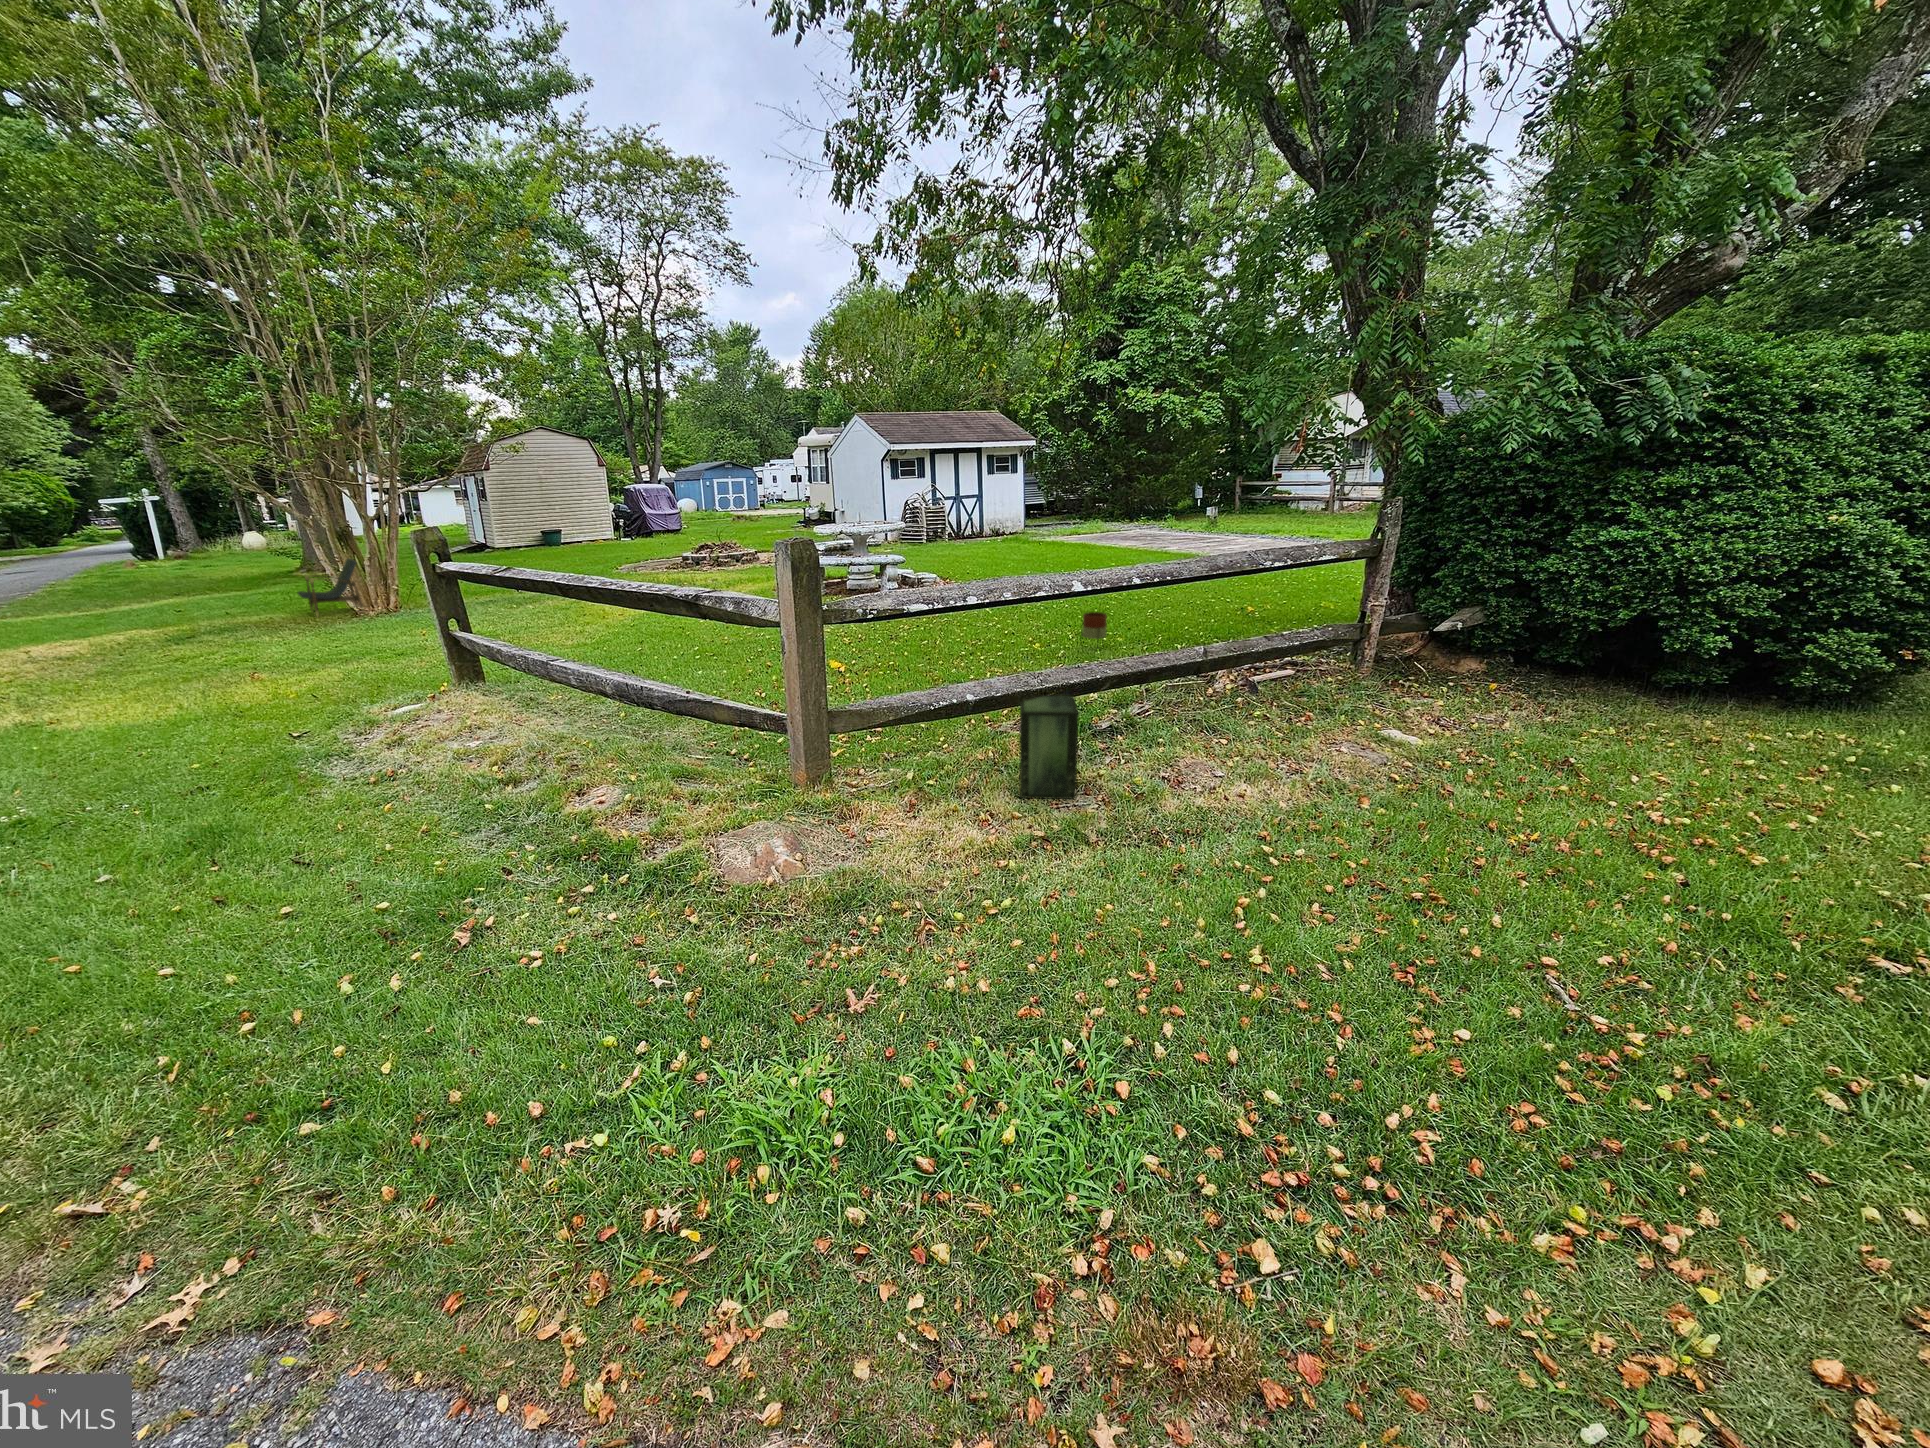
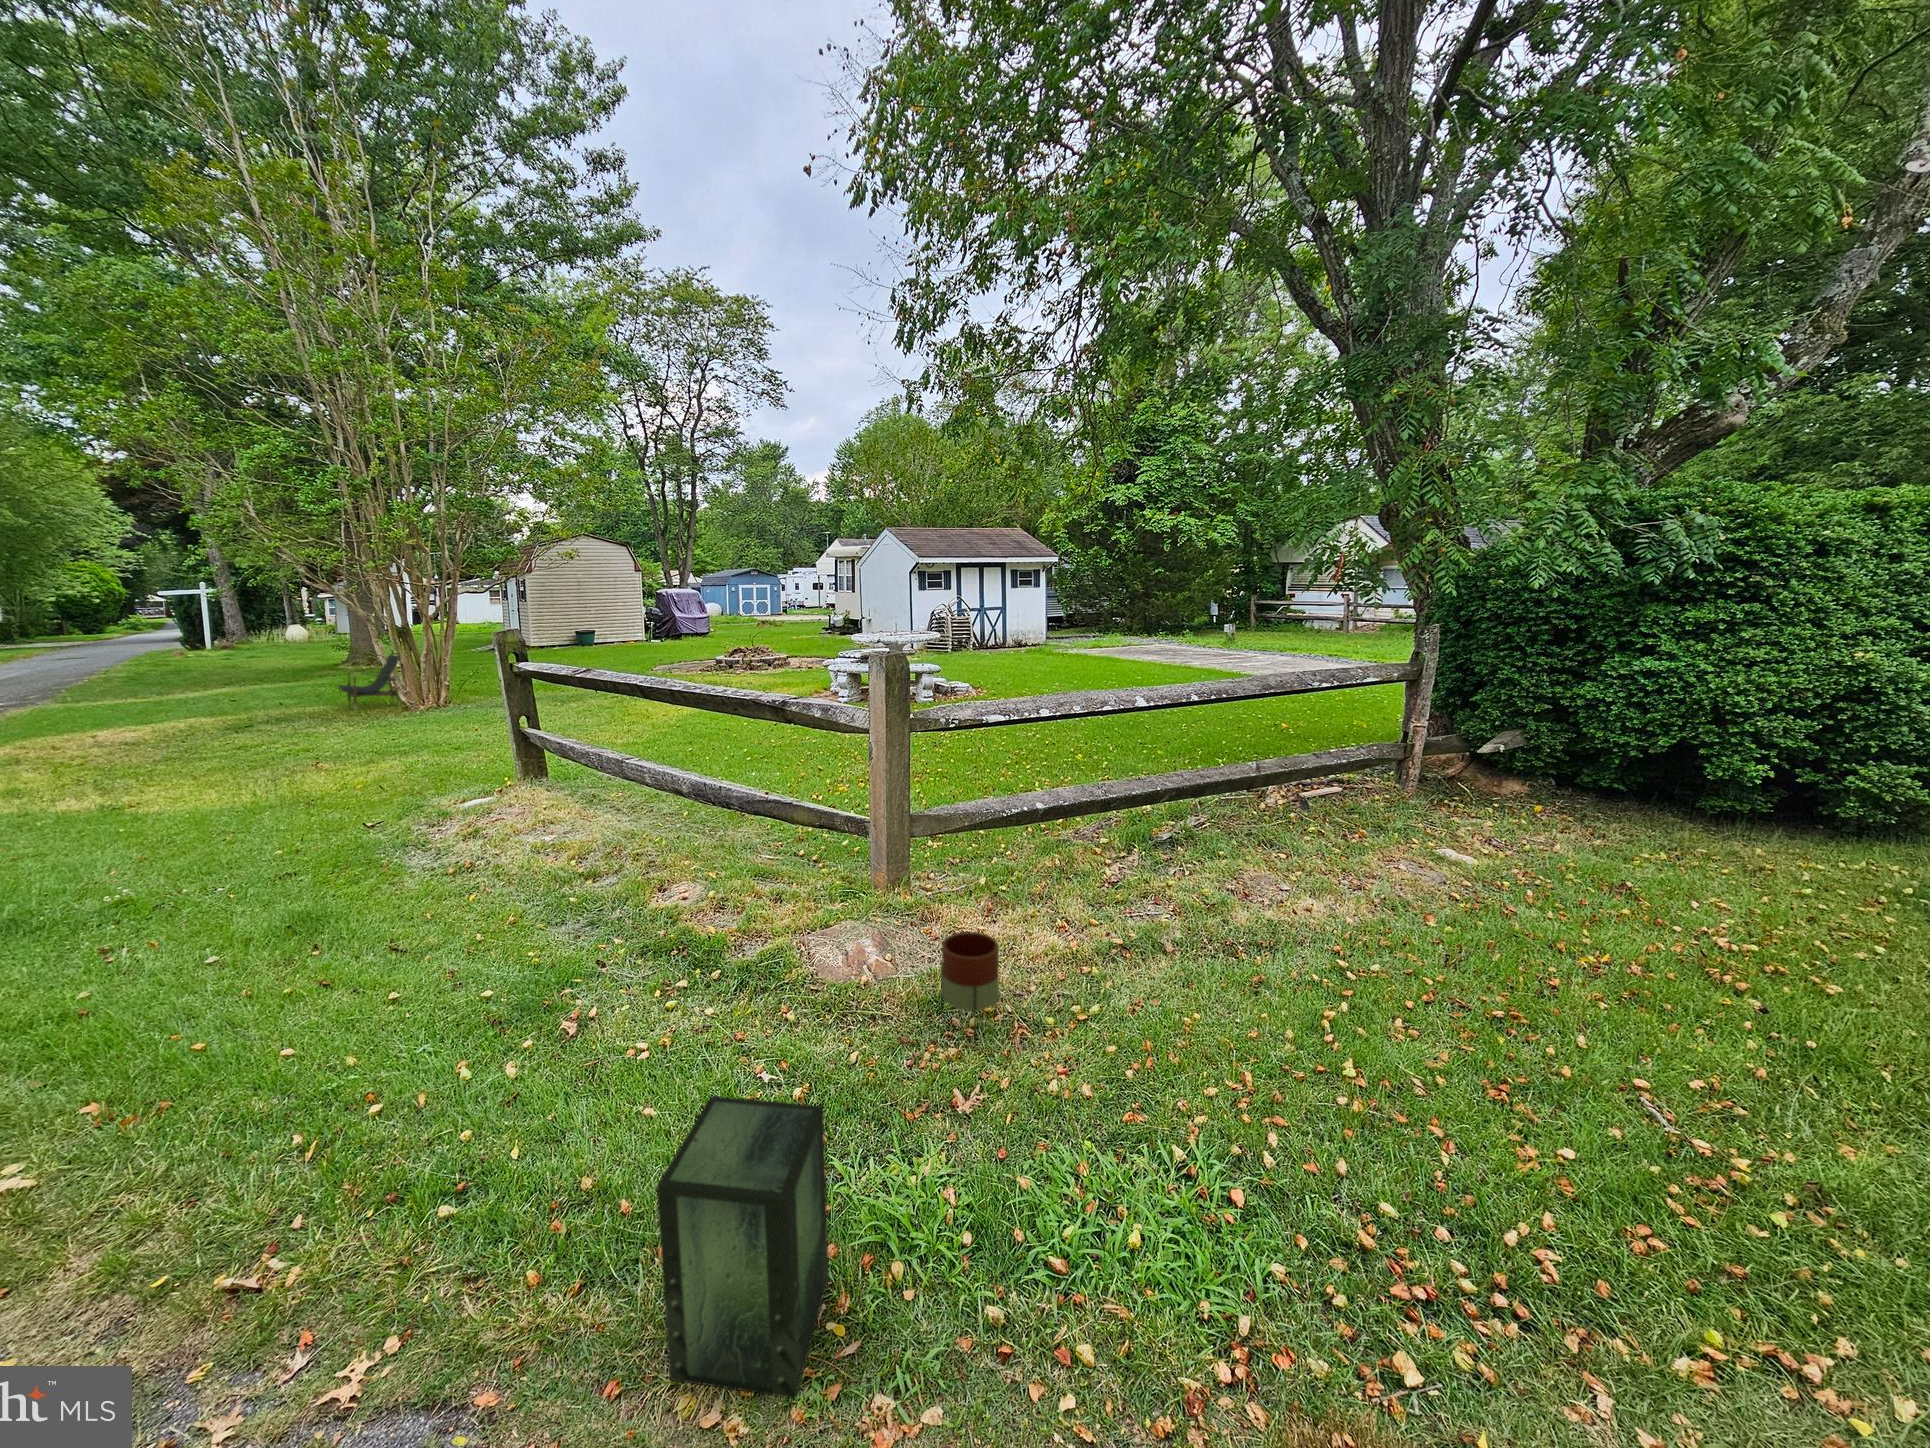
planter: present [1081,612,1107,648] -> present [941,932,999,1043]
storage box: present [1019,696,1079,799] -> present [657,1096,829,1398]

